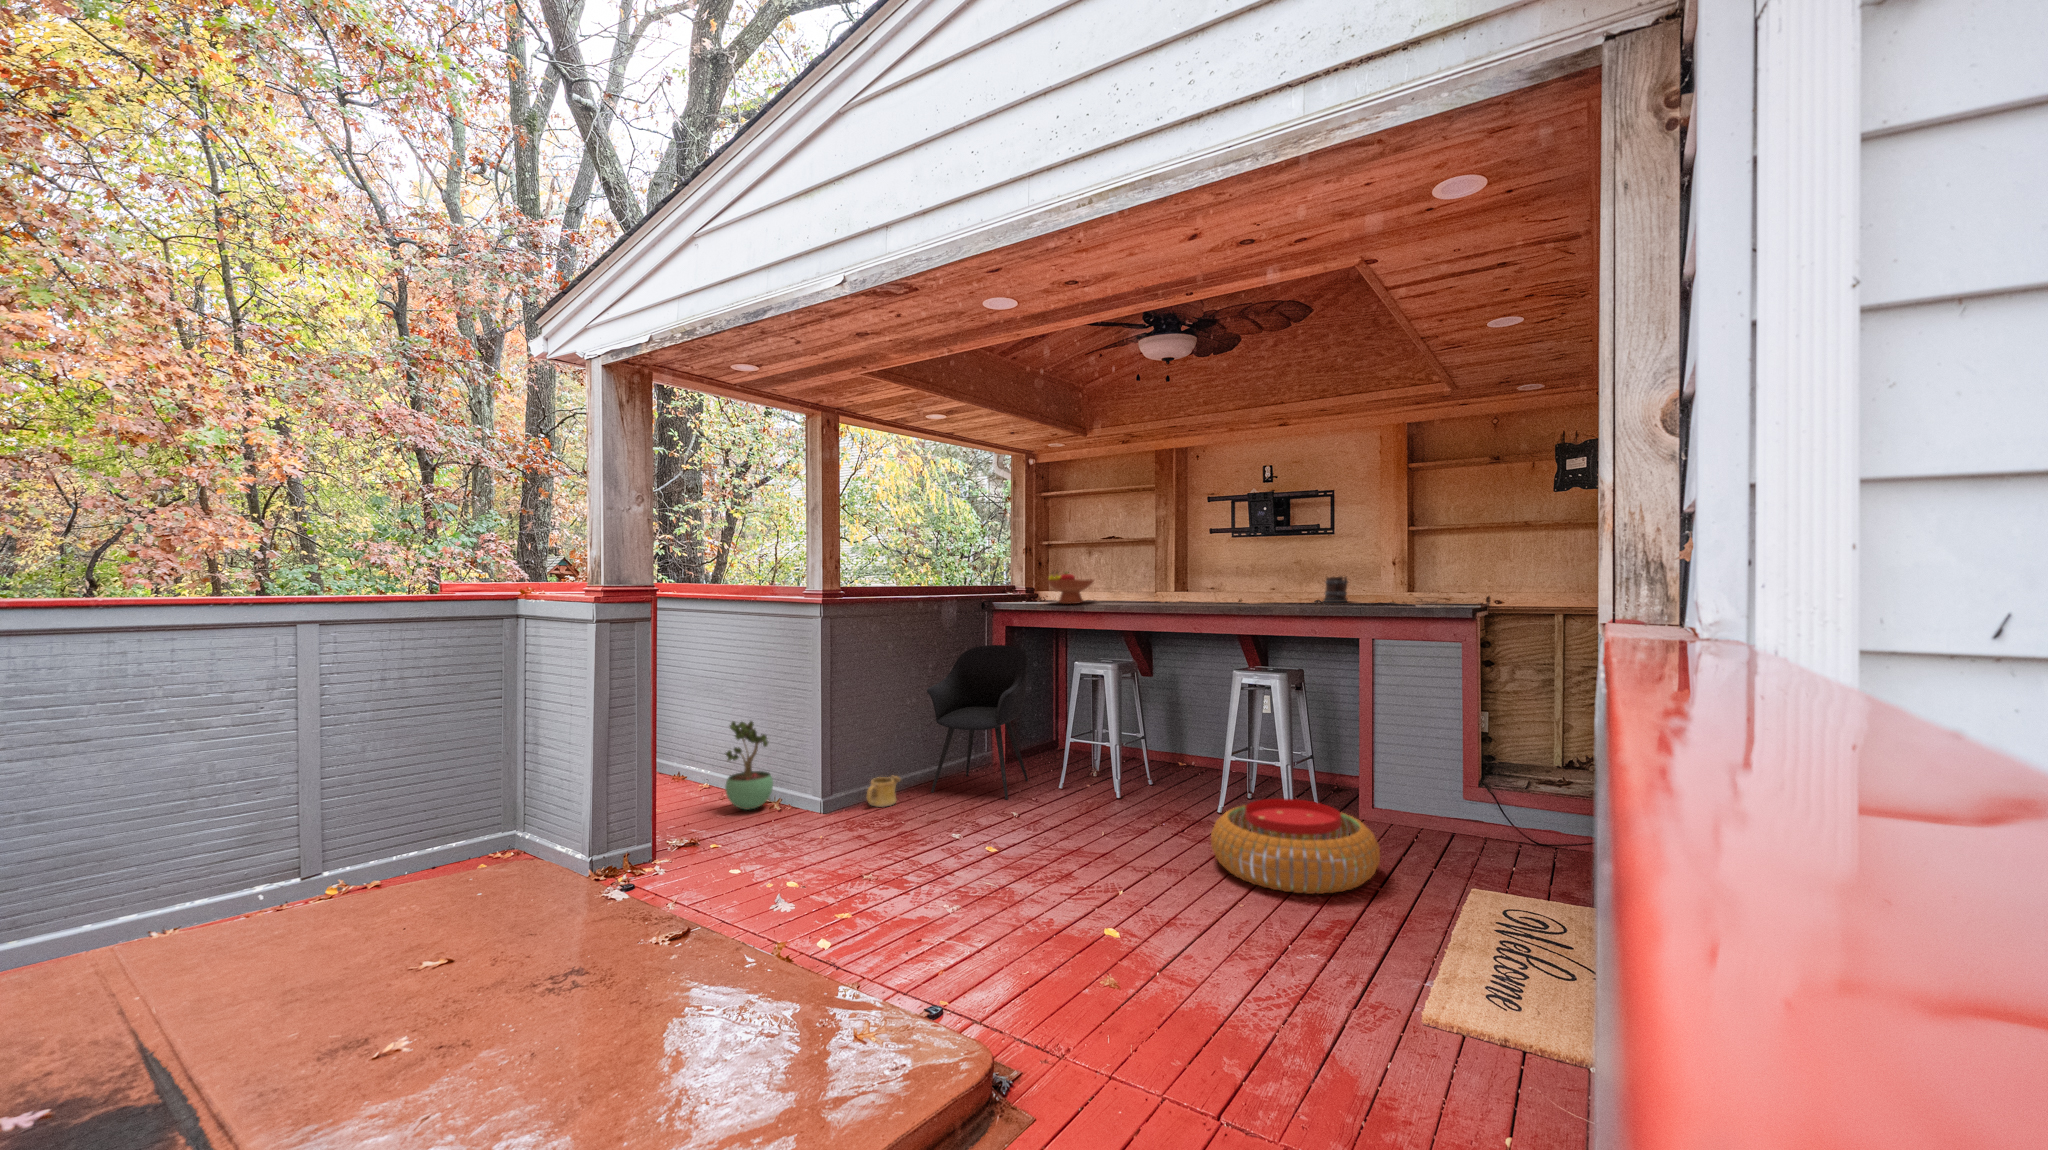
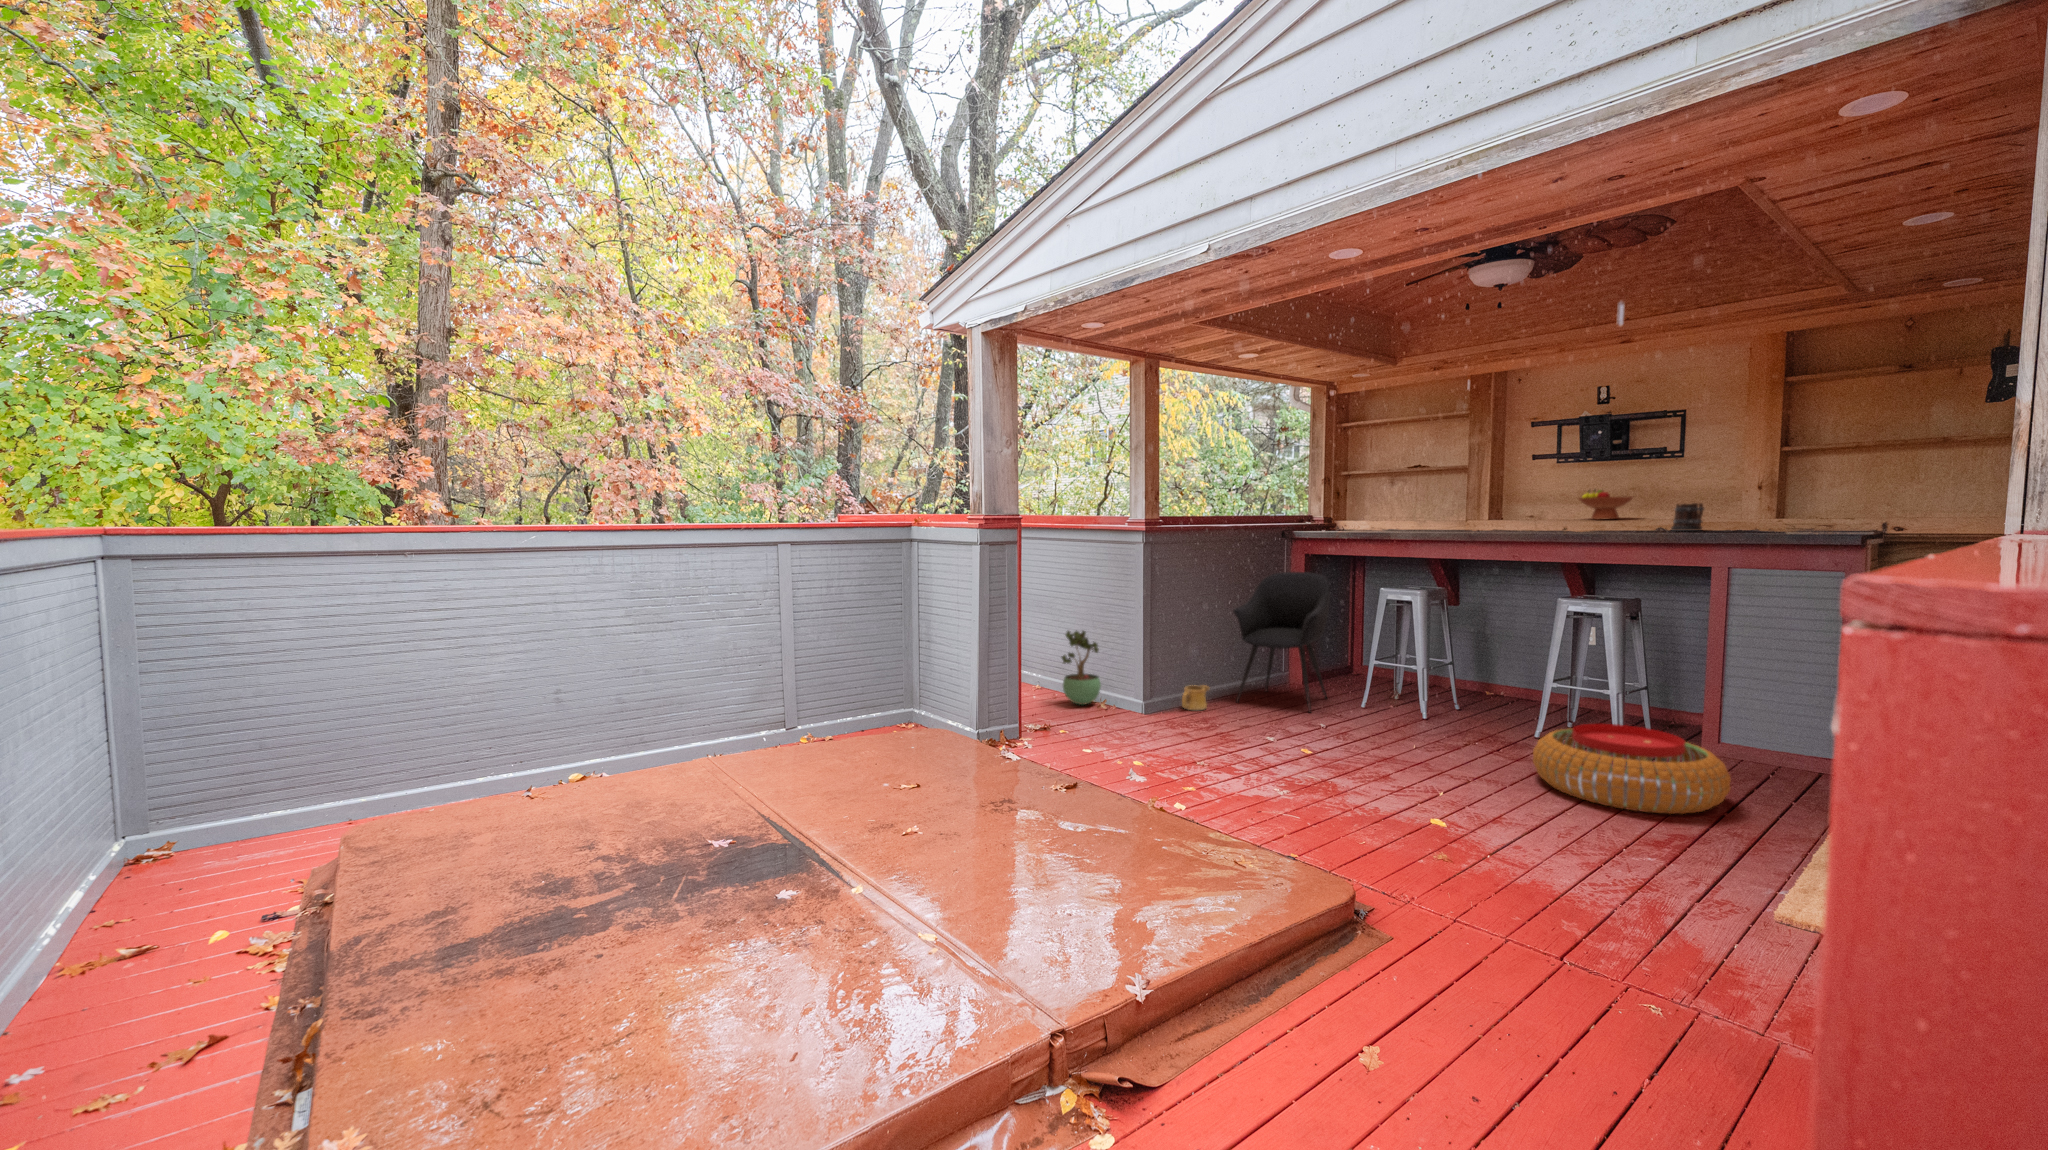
fruit bowl: present [1047,572,1094,604] -> present [1579,490,1632,520]

